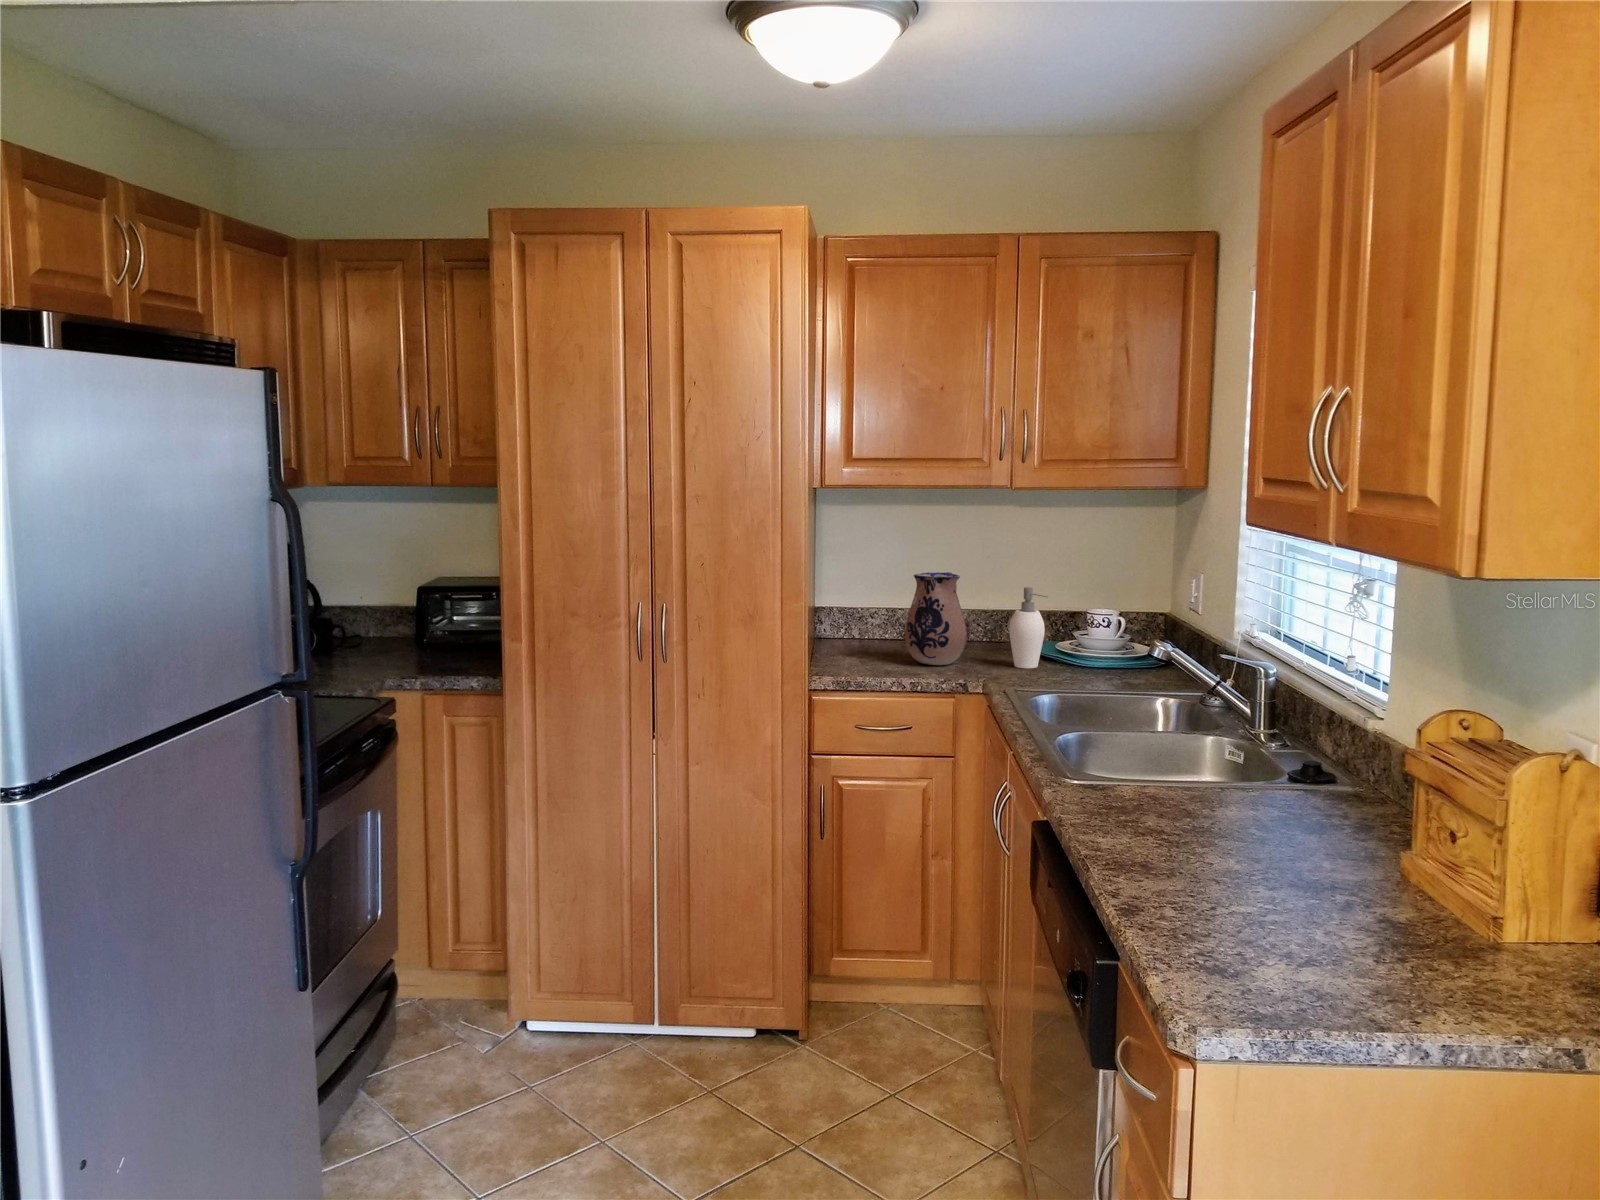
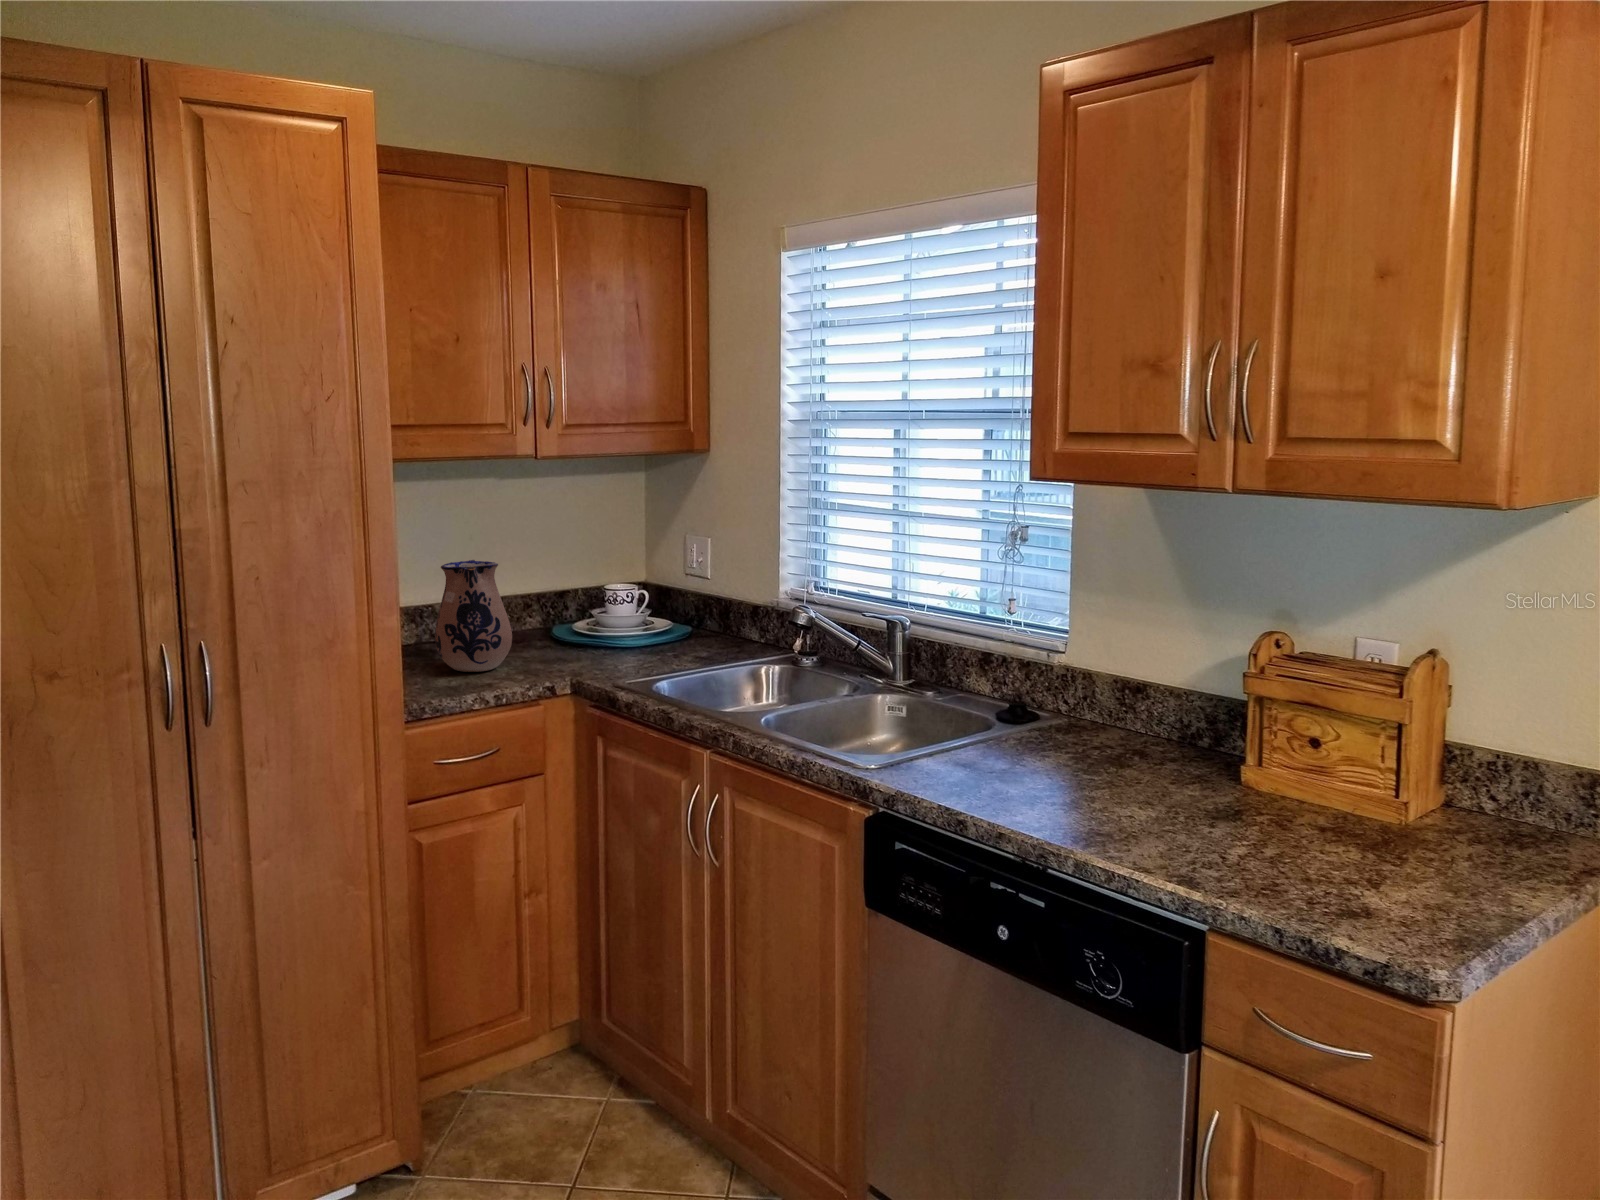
soap dispenser: present [1009,587,1047,668] -> none [554,568,603,660]

